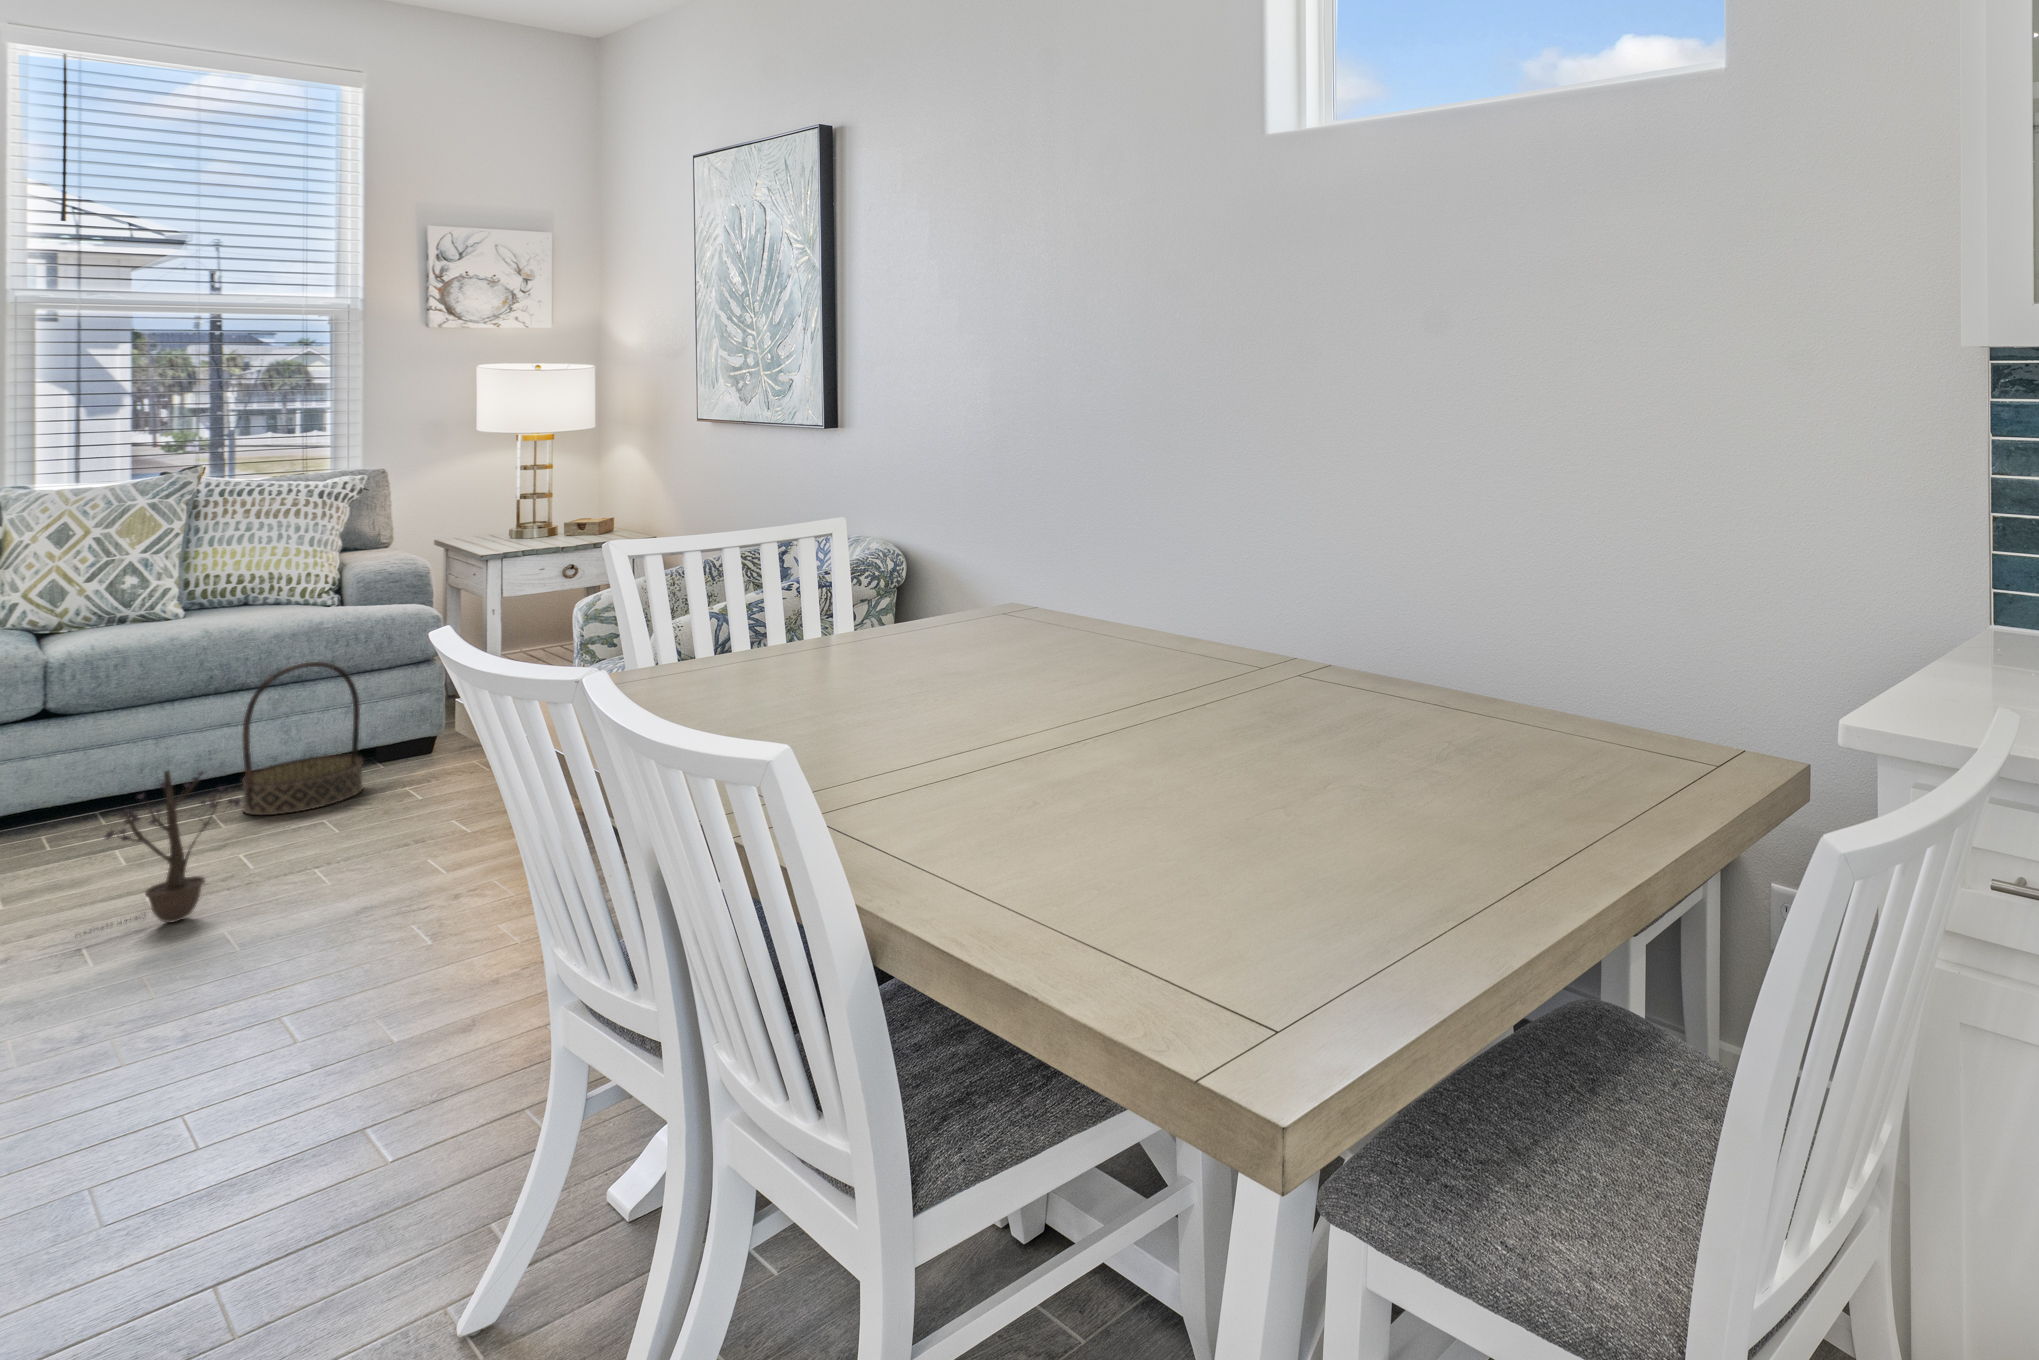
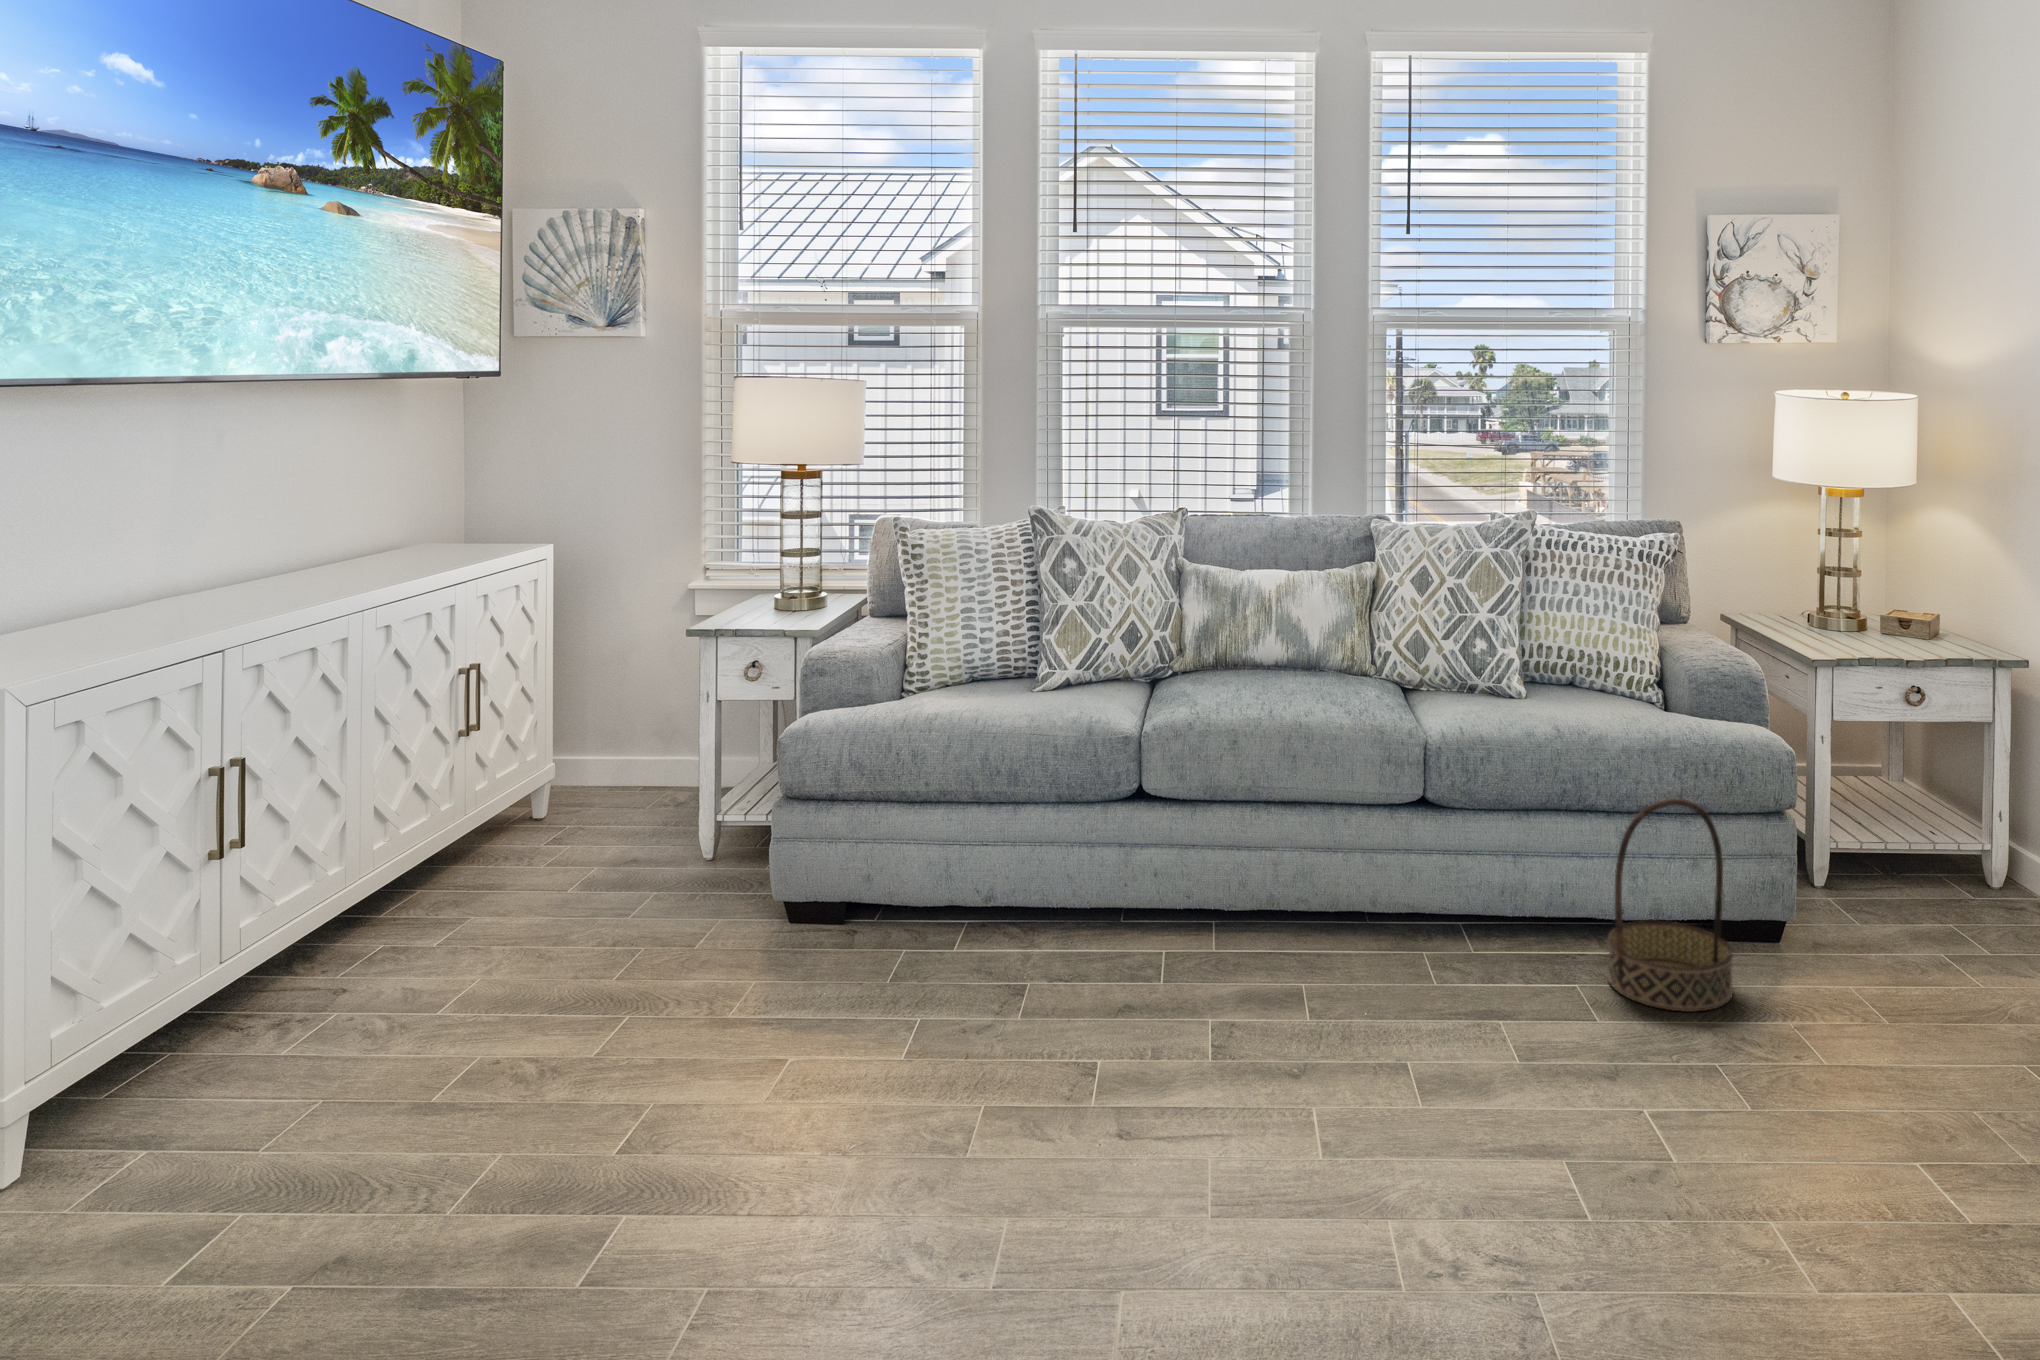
decorative plant: present [84,771,240,933] -> none [1535,989,1703,1218]

